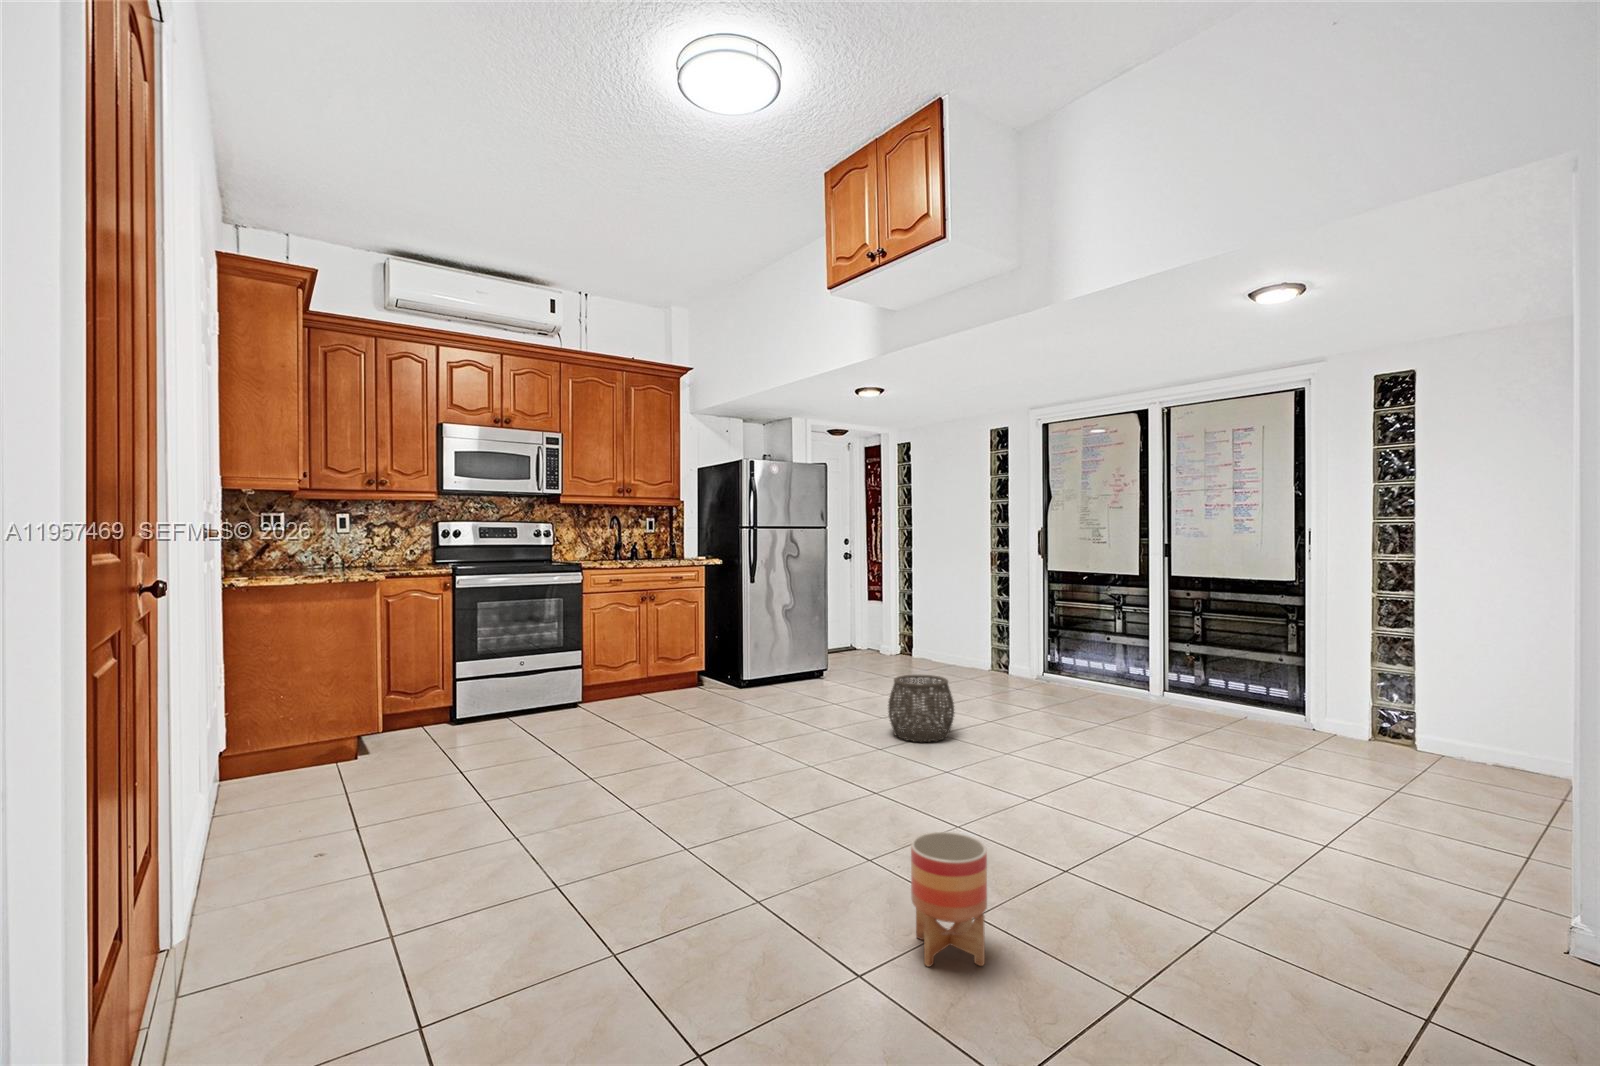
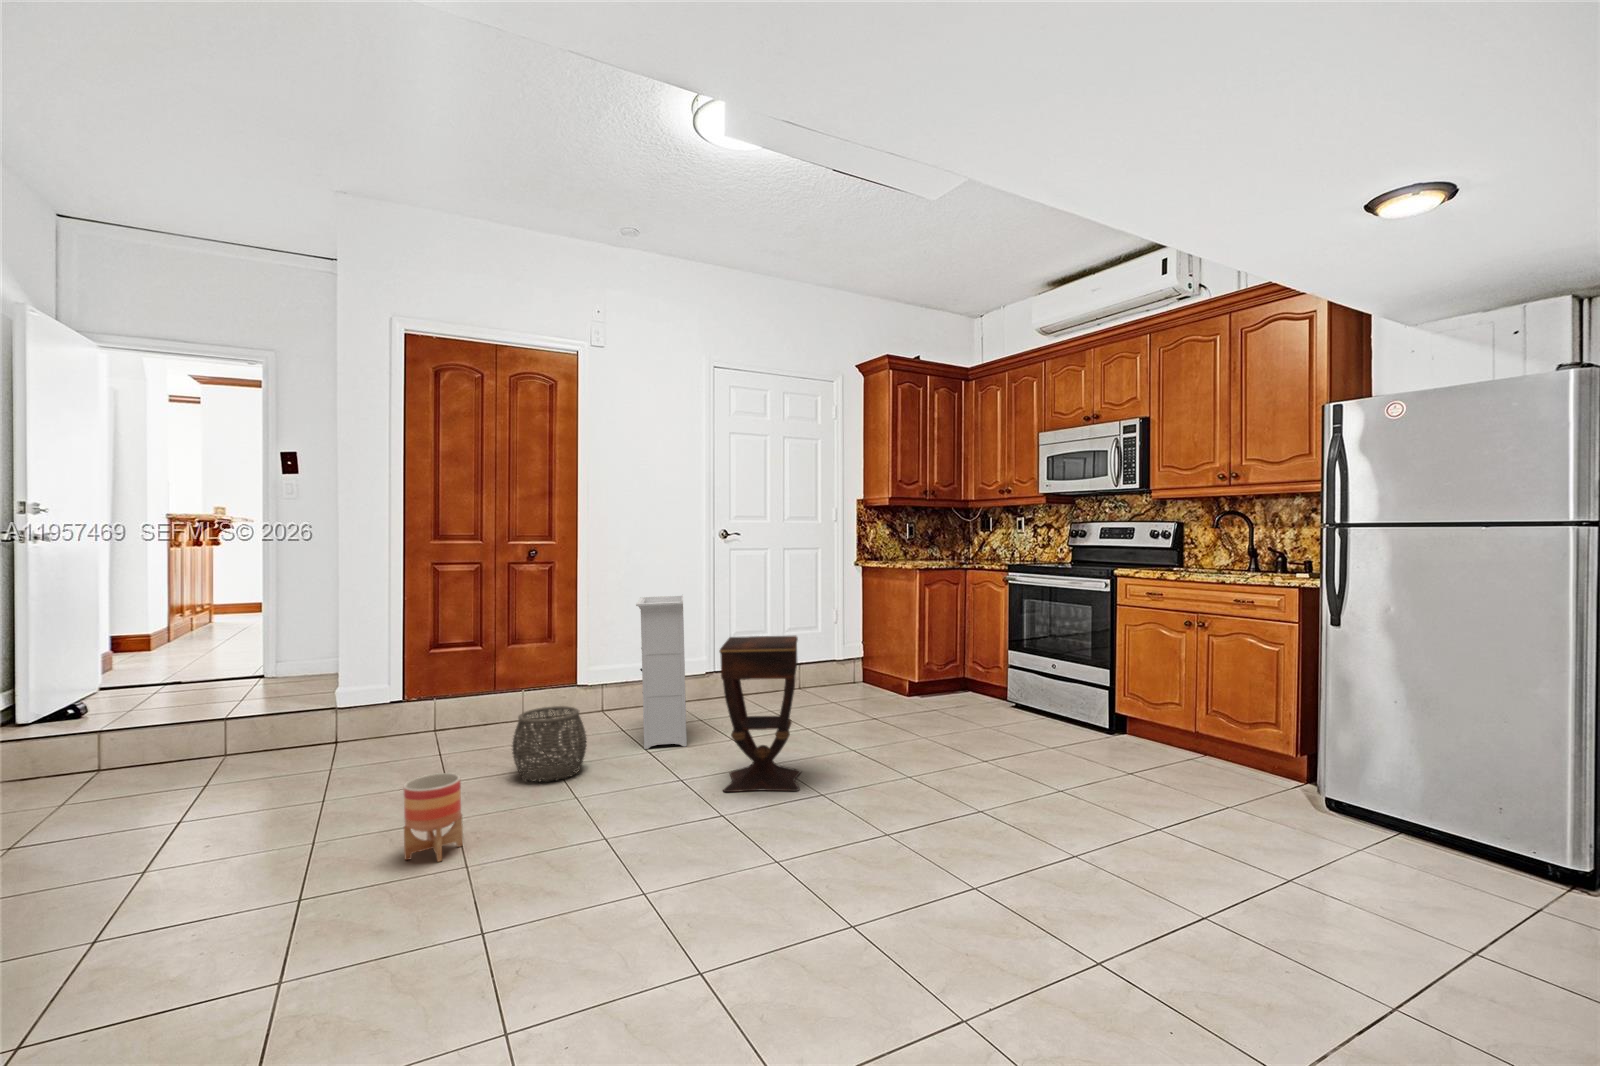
storage cabinet: none [337,616,501,909] -> present [636,596,687,749]
side table: none [629,633,720,820] -> present [719,636,801,792]
woven basket: present [888,675,954,742] -> present [512,706,587,782]

